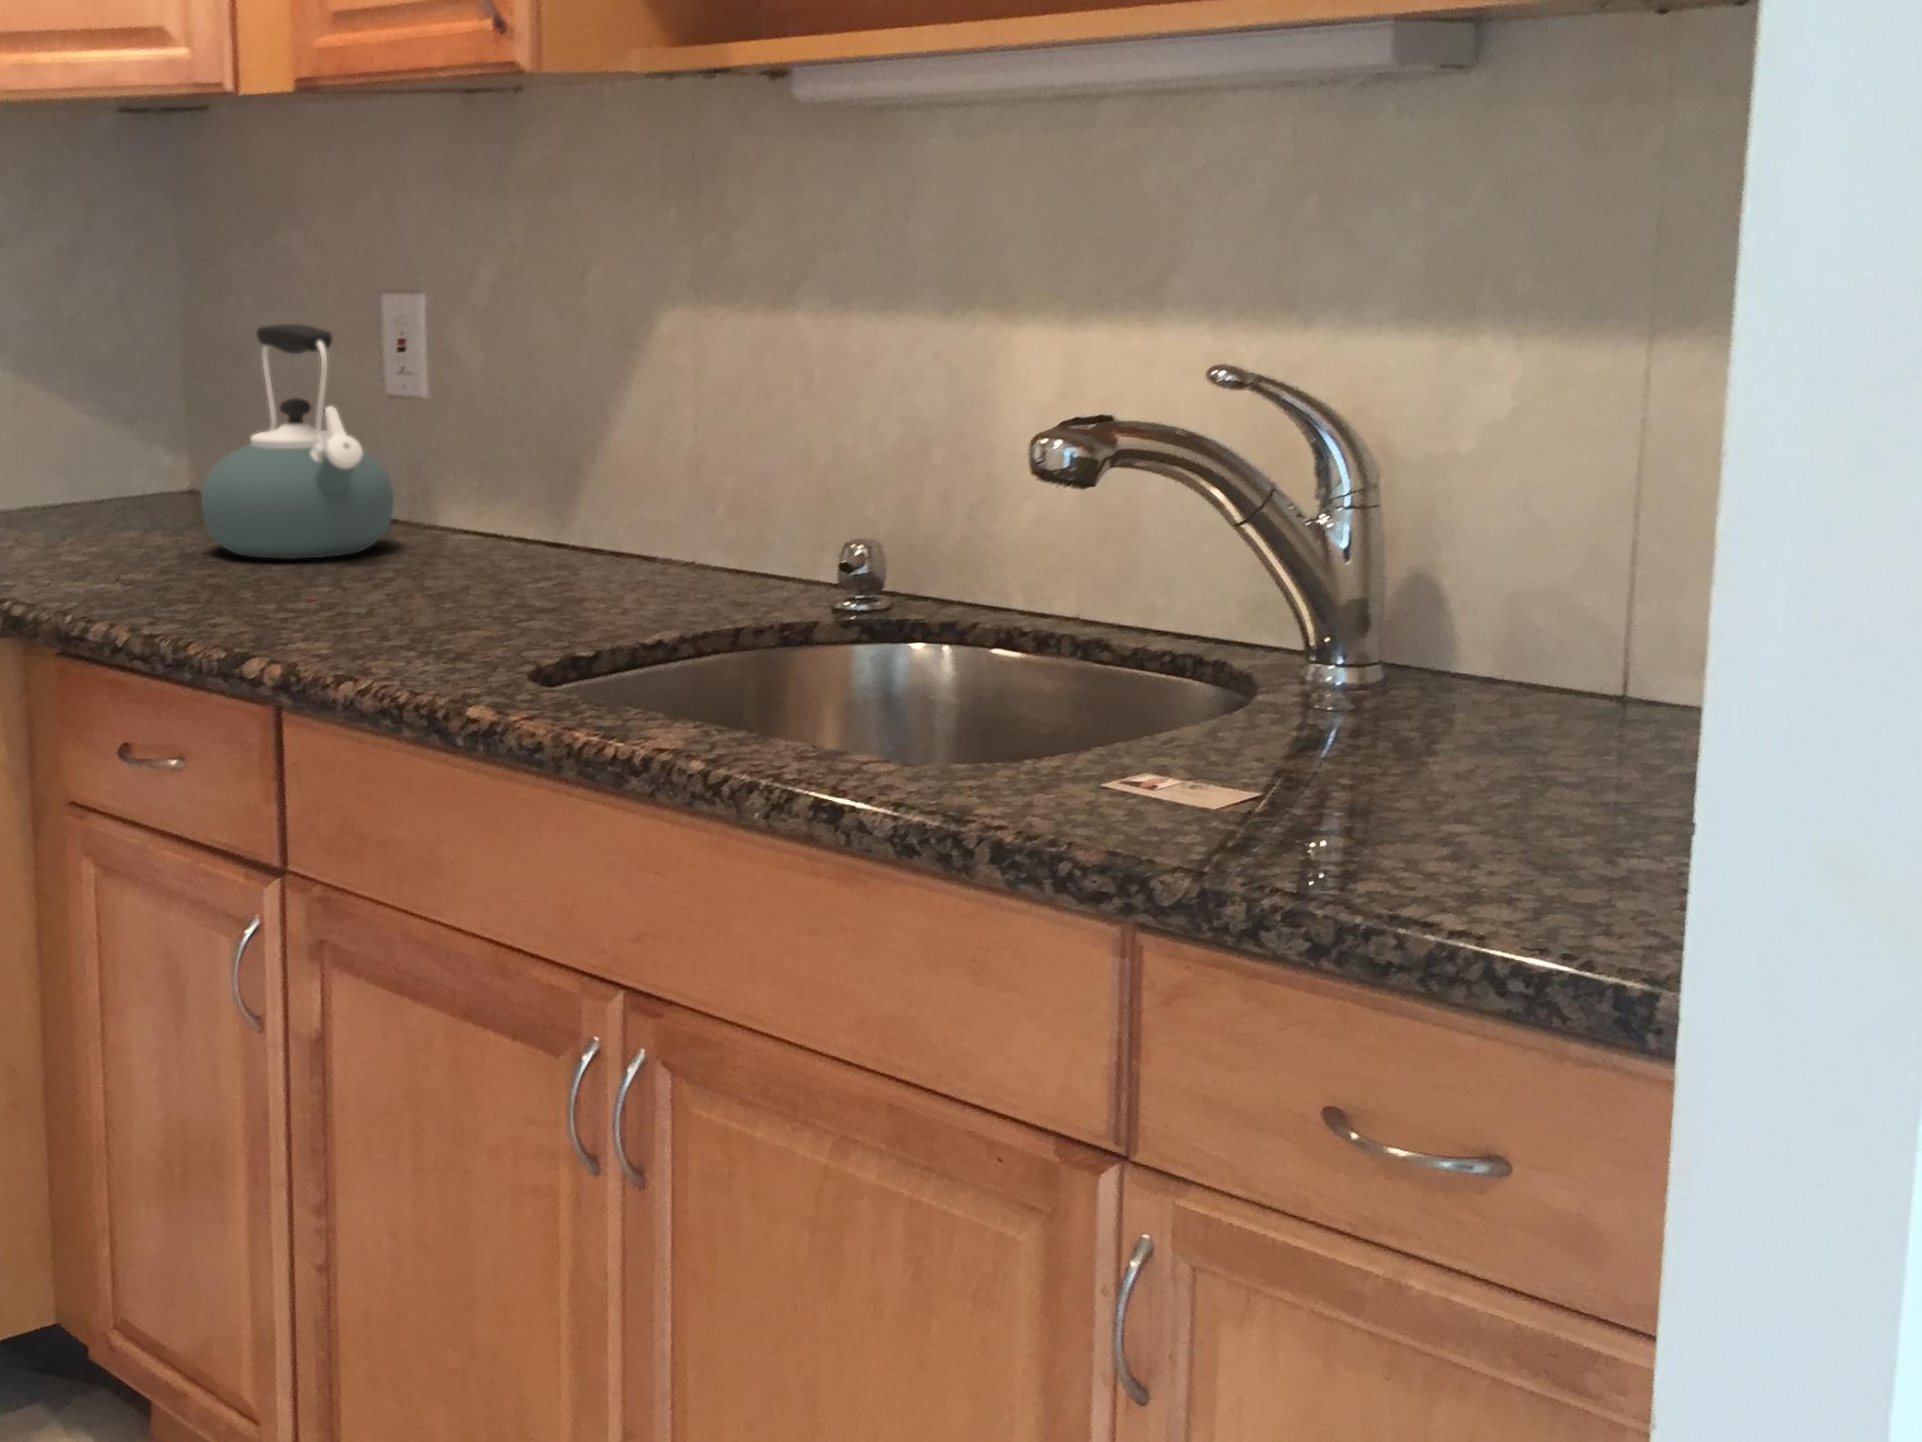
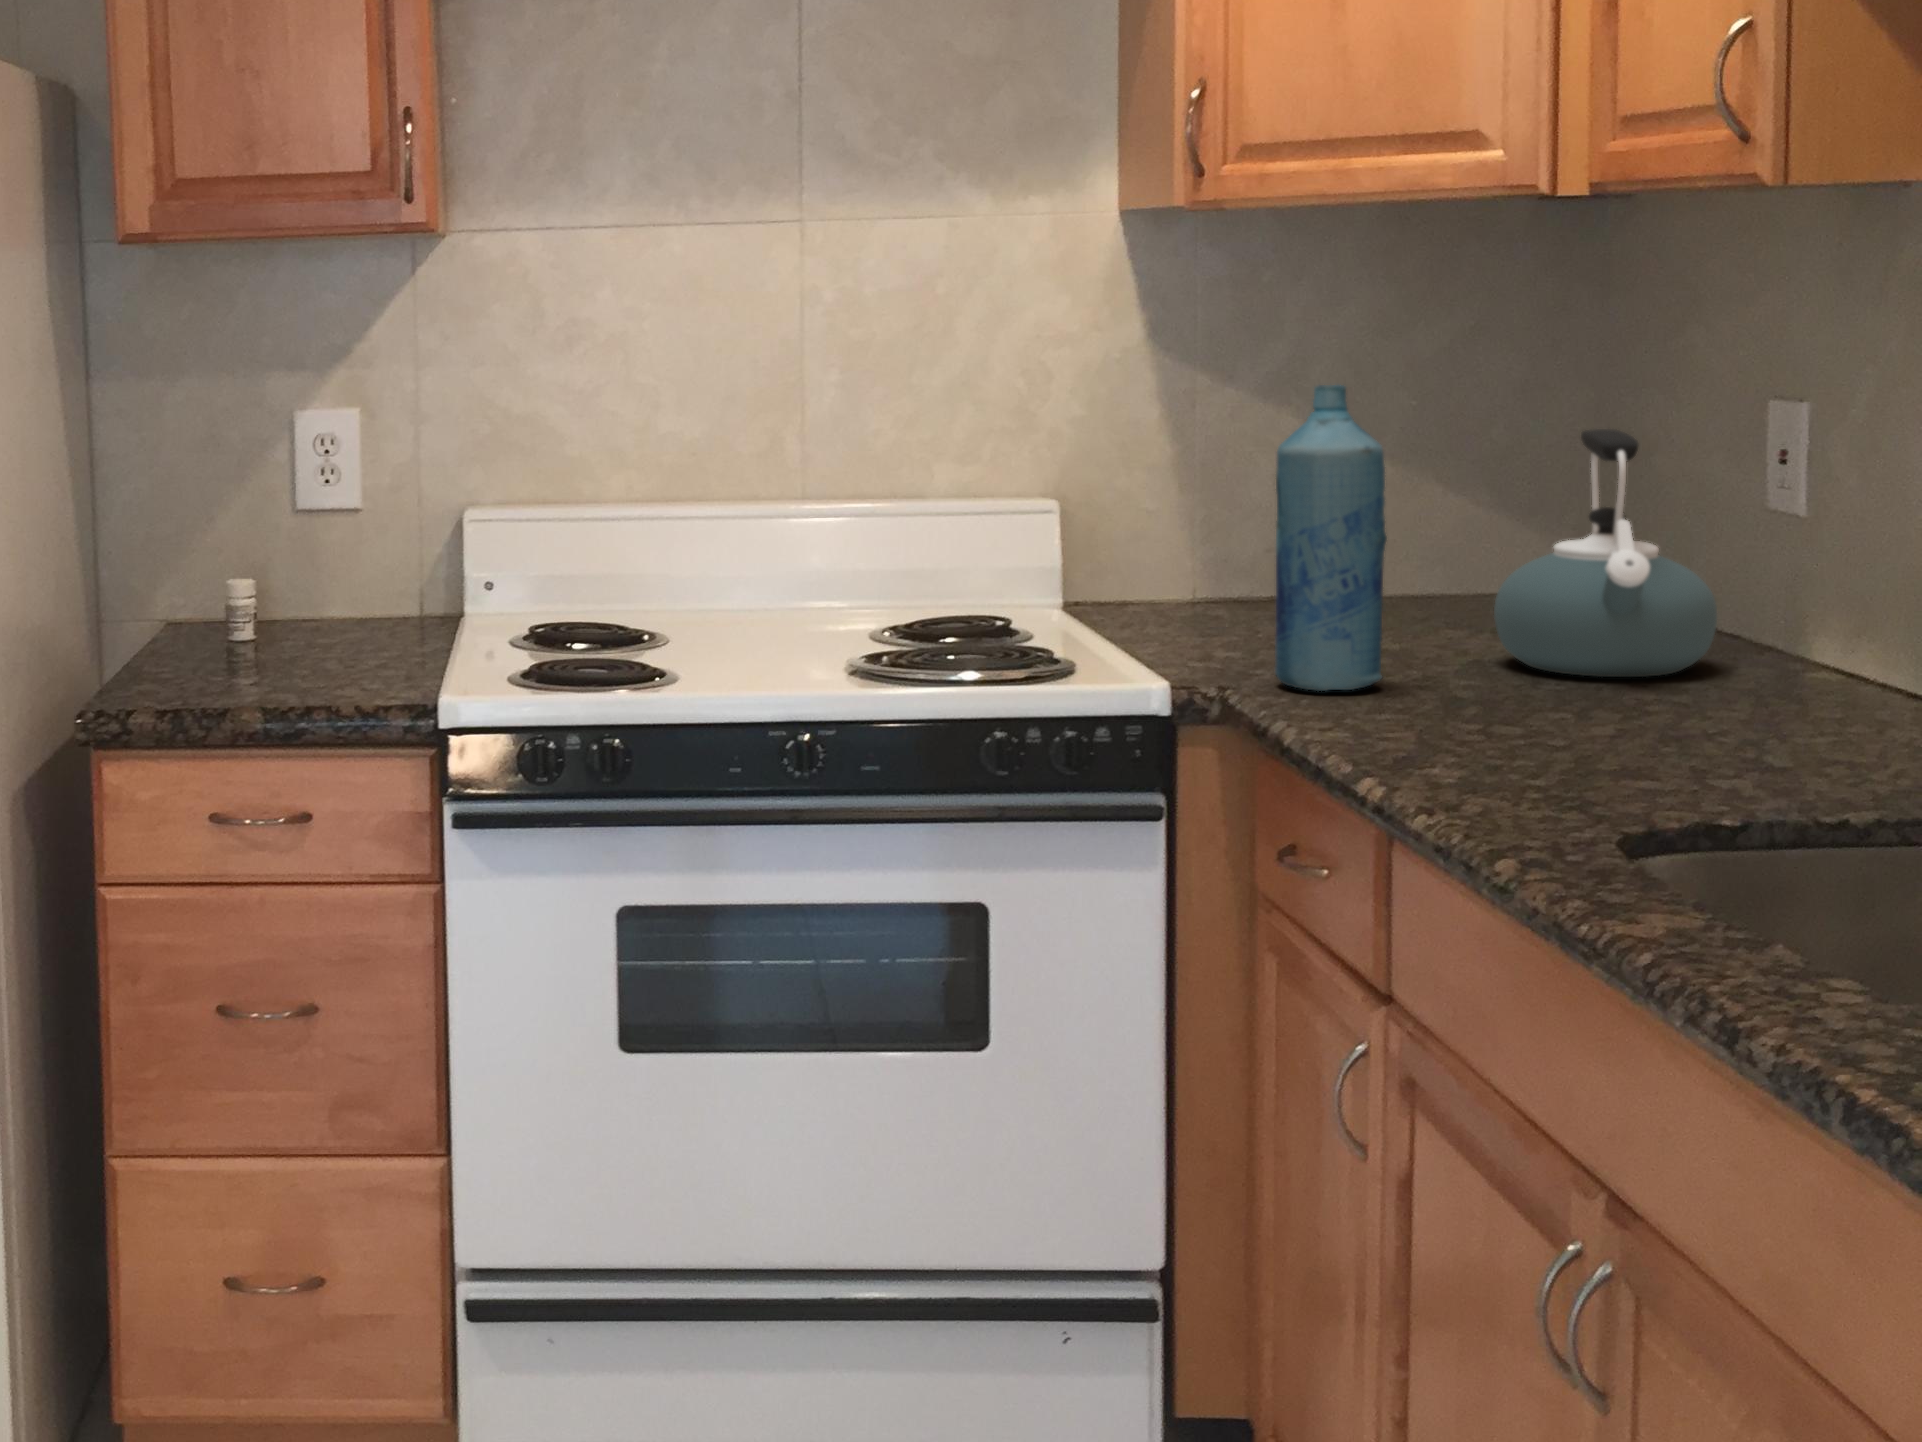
bottle: none [32,280,150,593] -> present [1275,385,1387,691]

